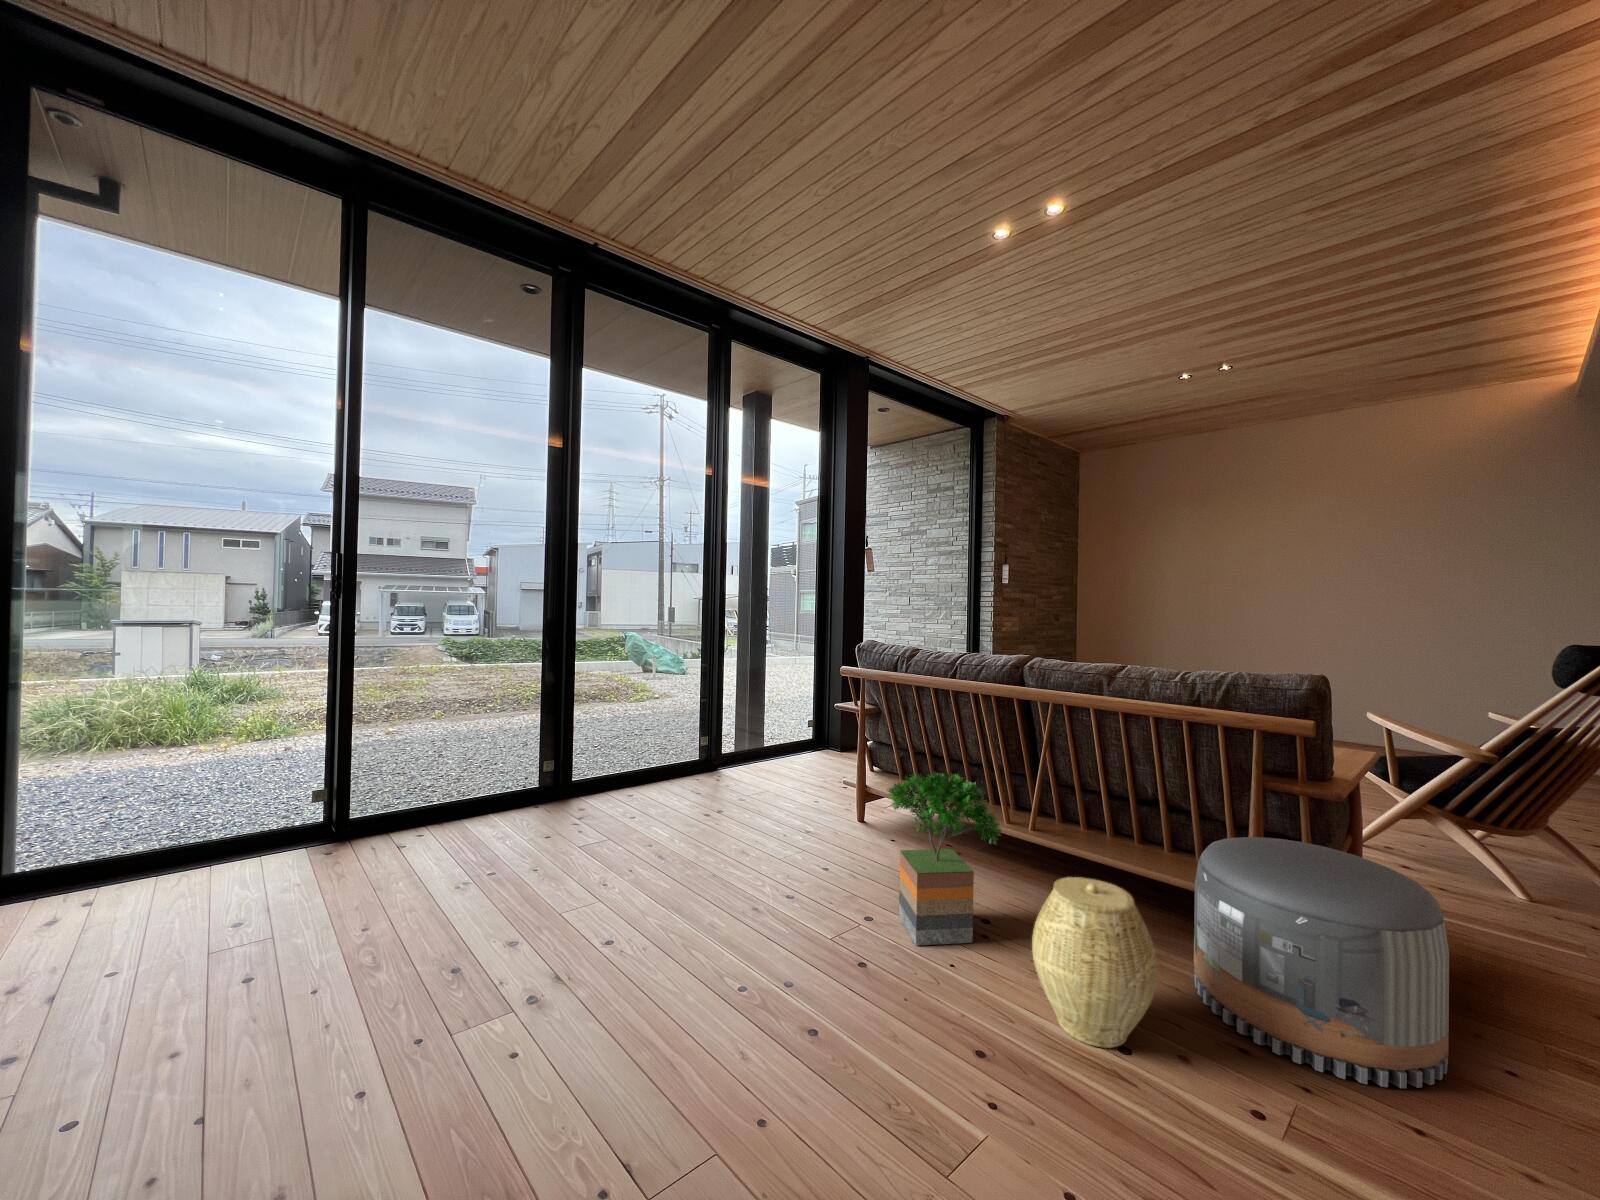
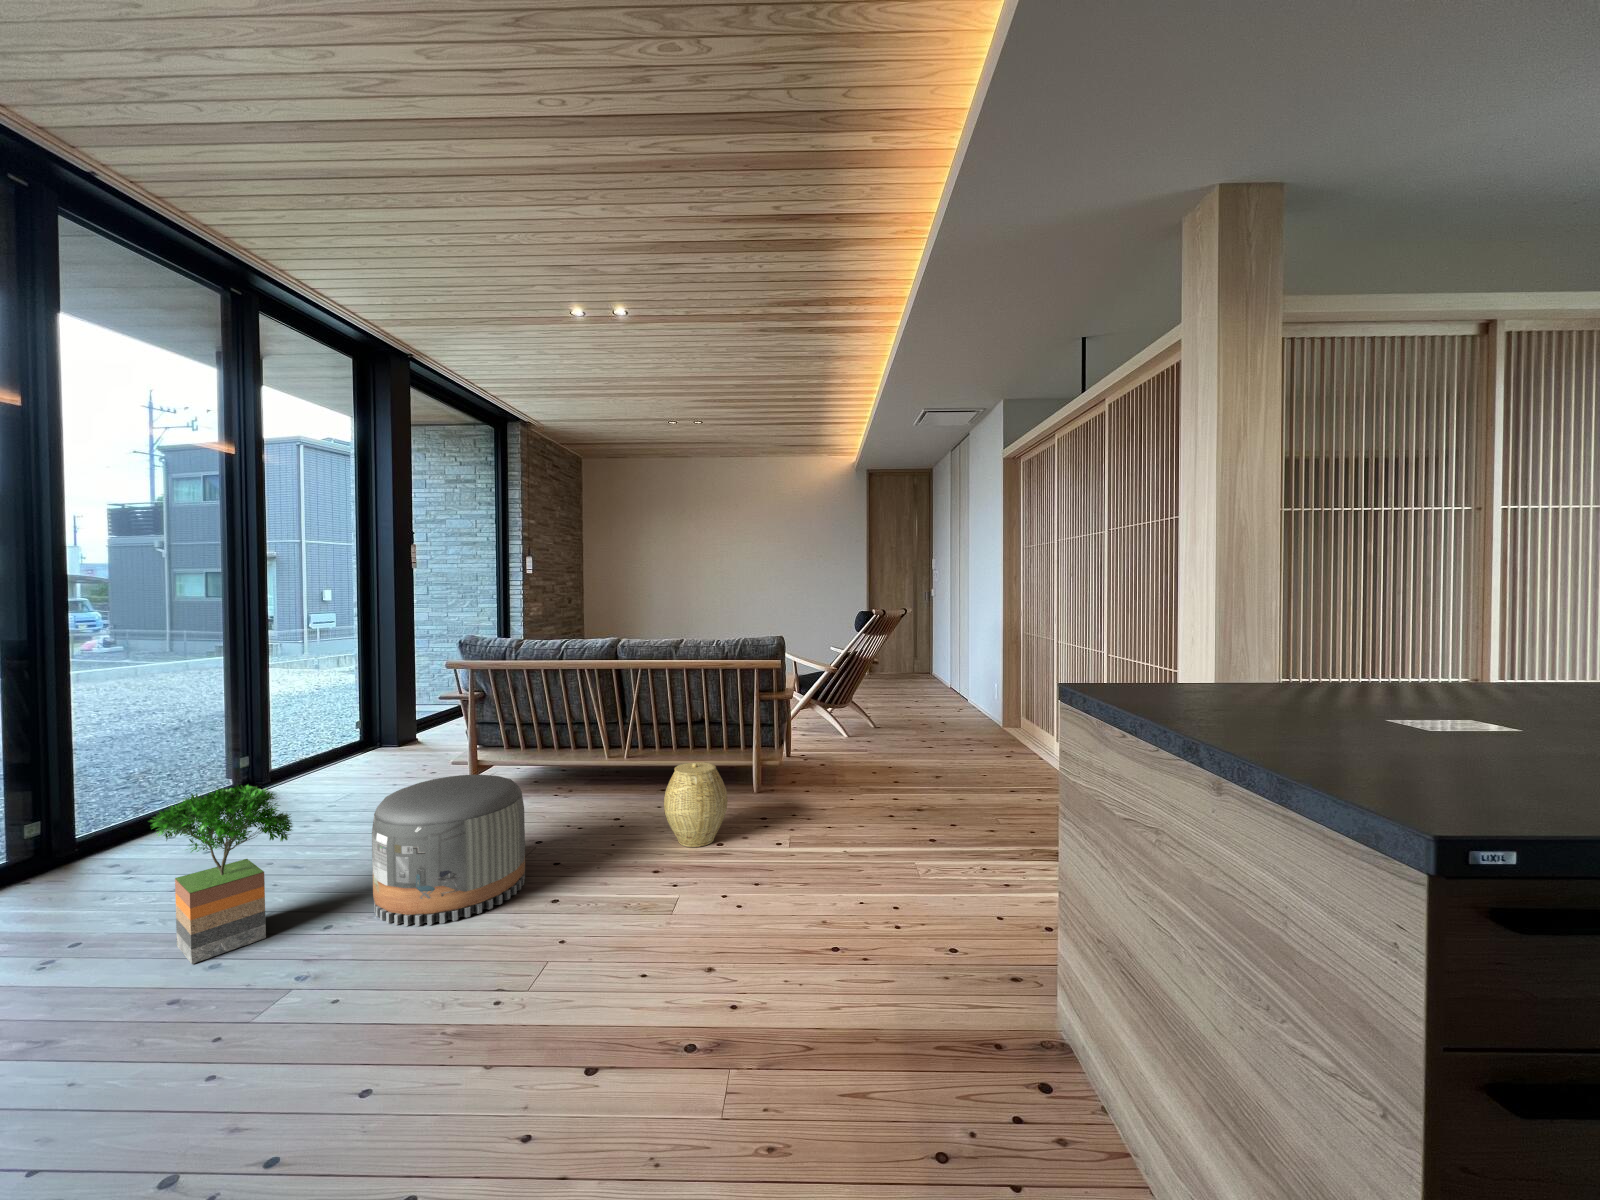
potted tree: present [888,772,1001,945] -> present [151,785,293,964]
pouf: present [1194,837,1449,1088] -> present [372,775,525,926]

